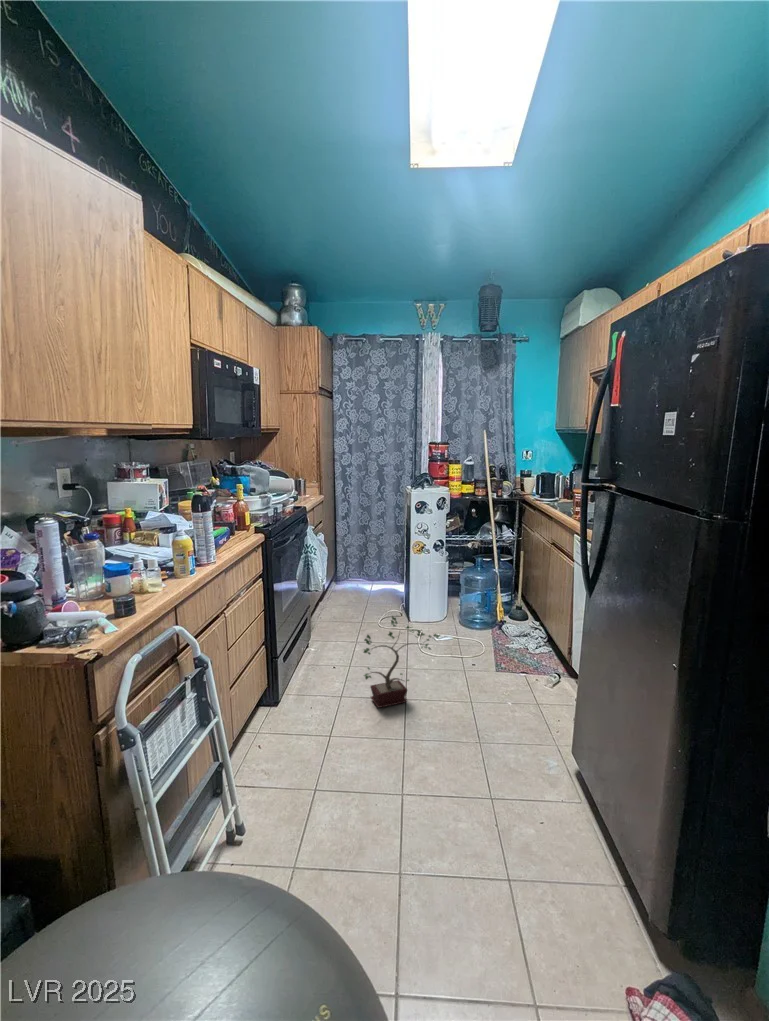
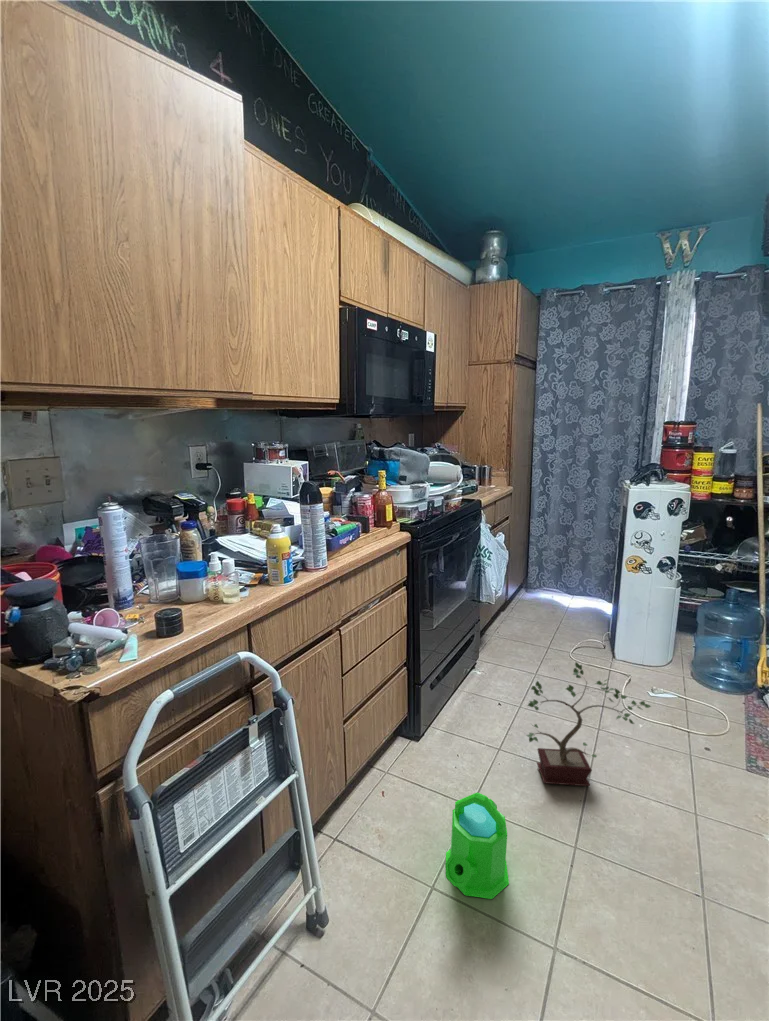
watering can: none [320,713,367,786] -> present [445,792,509,899]

